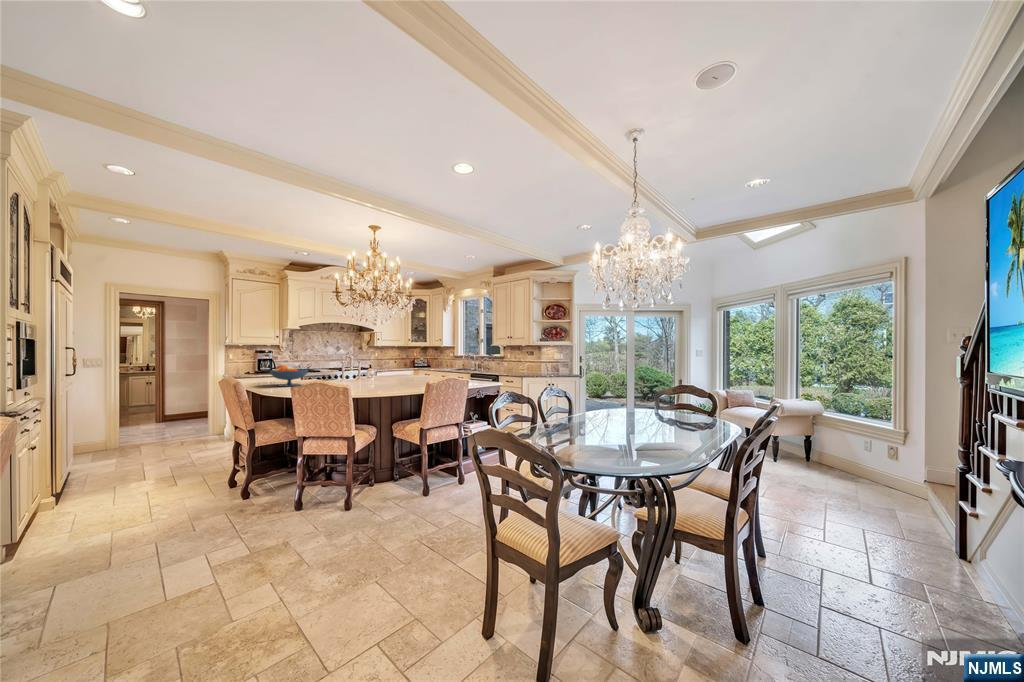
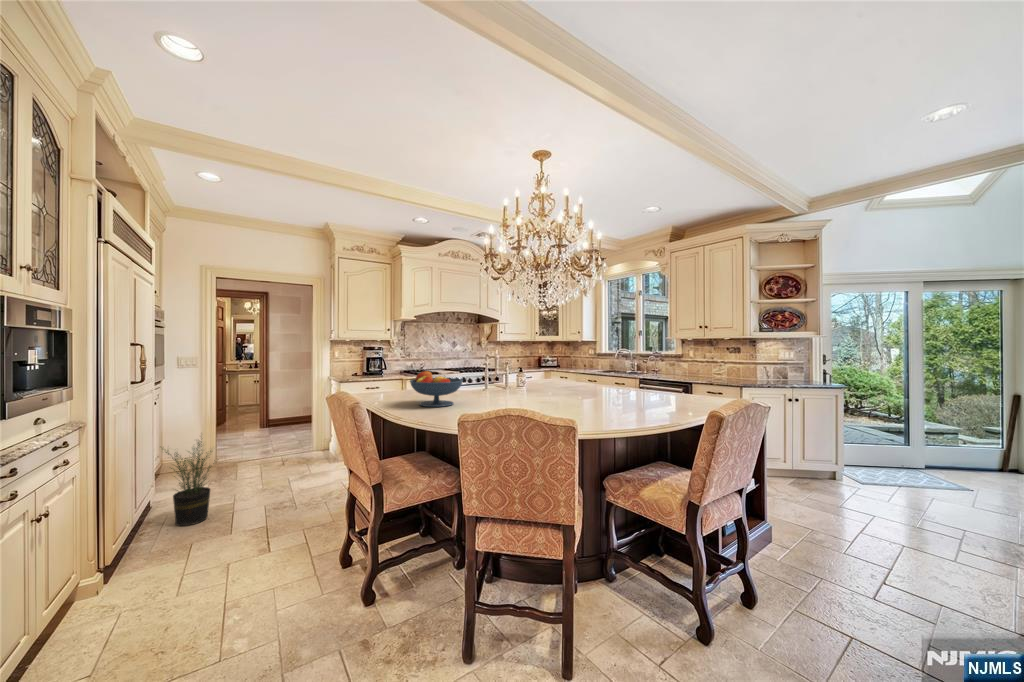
potted plant: none [66,413,126,480] -> present [166,441,214,526]

